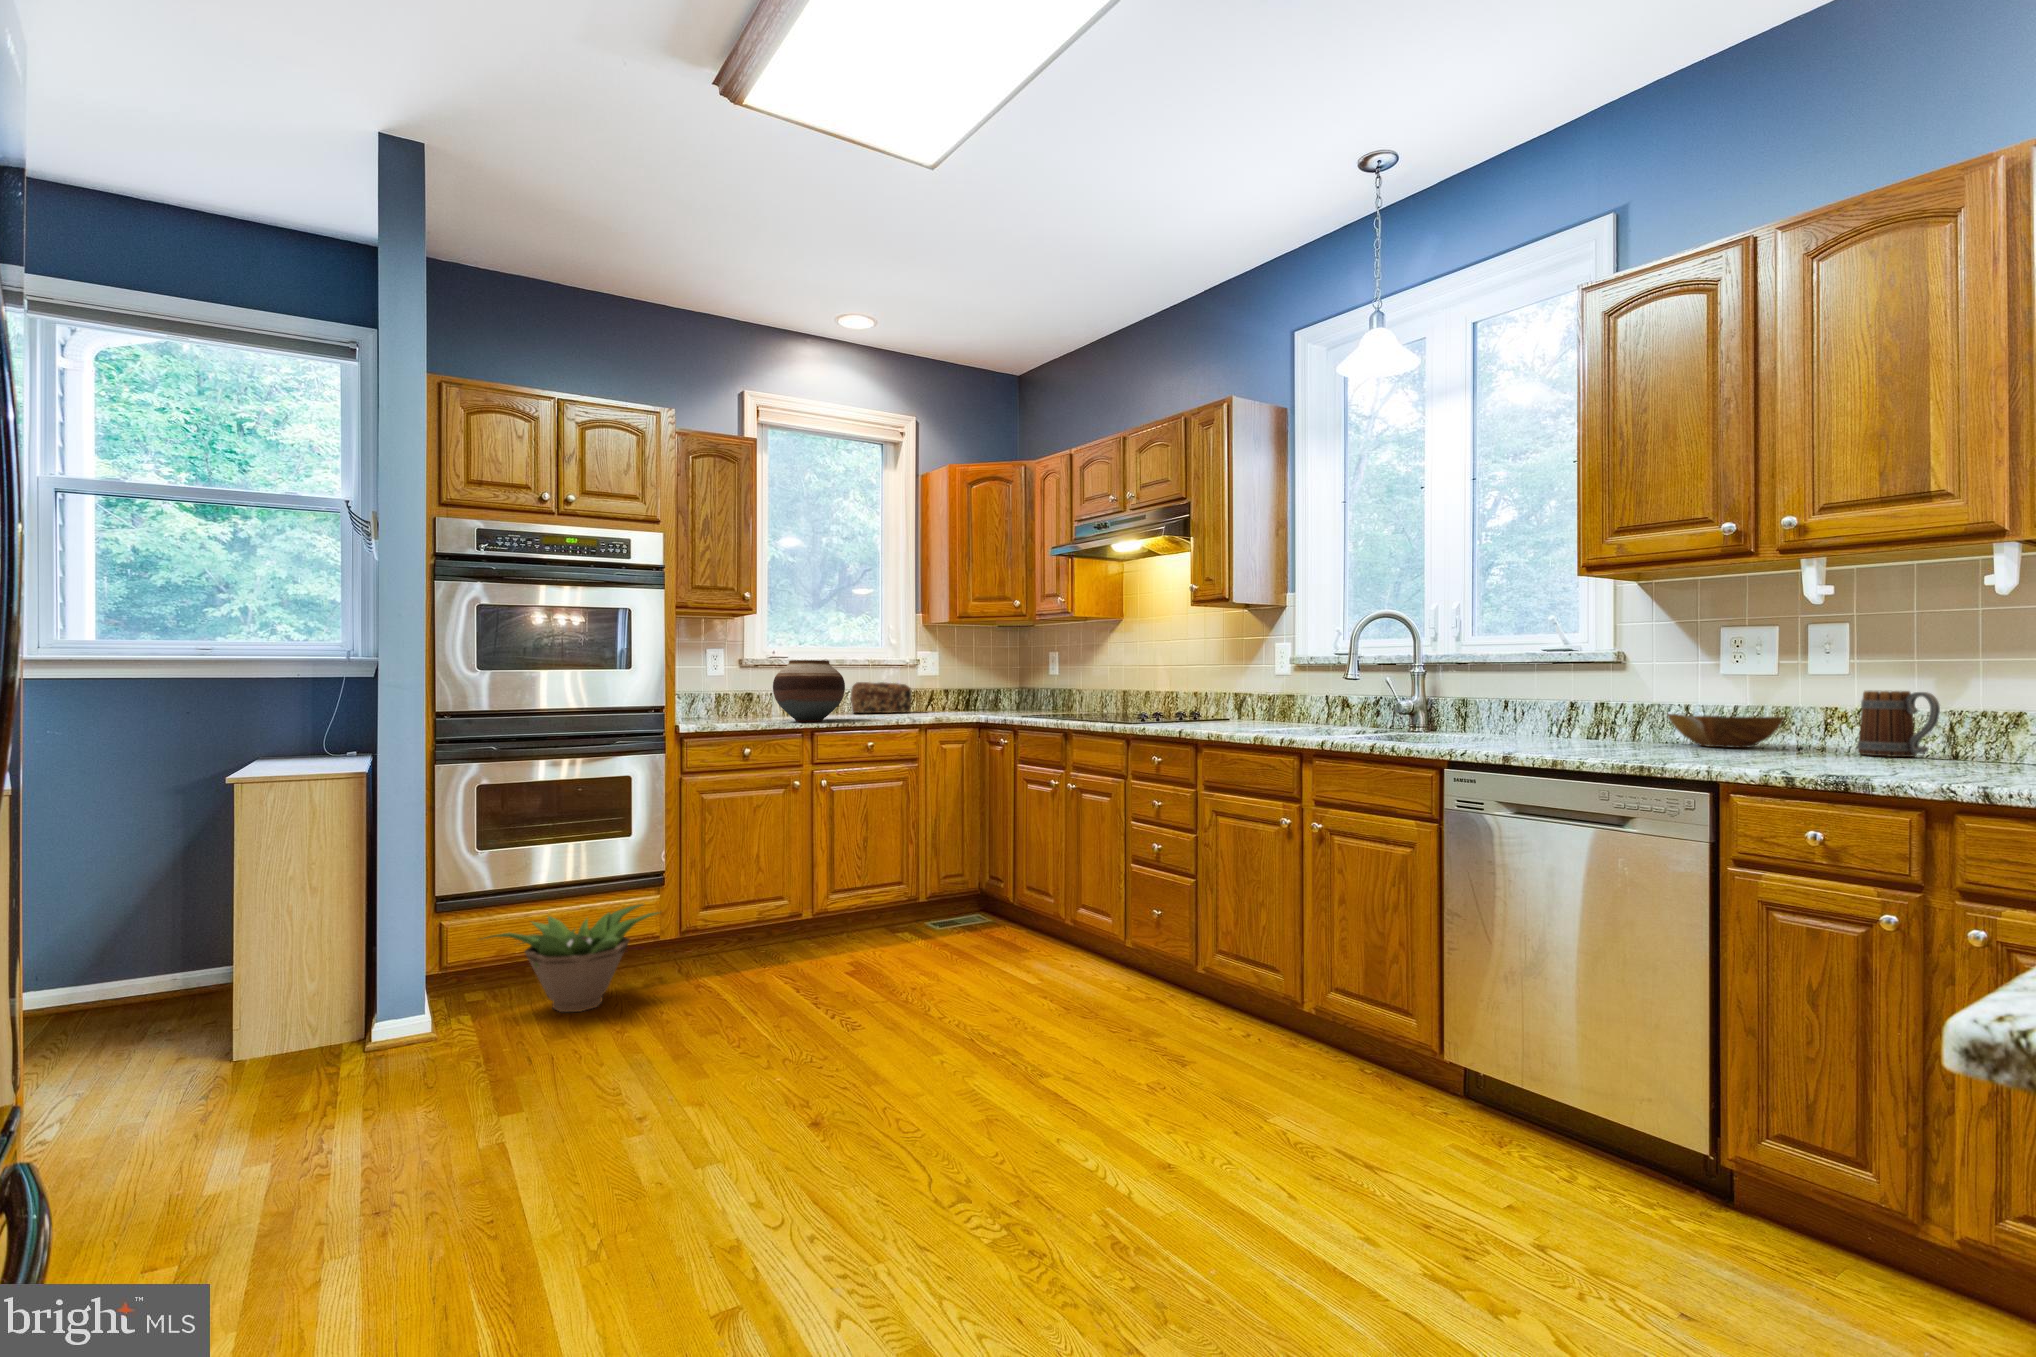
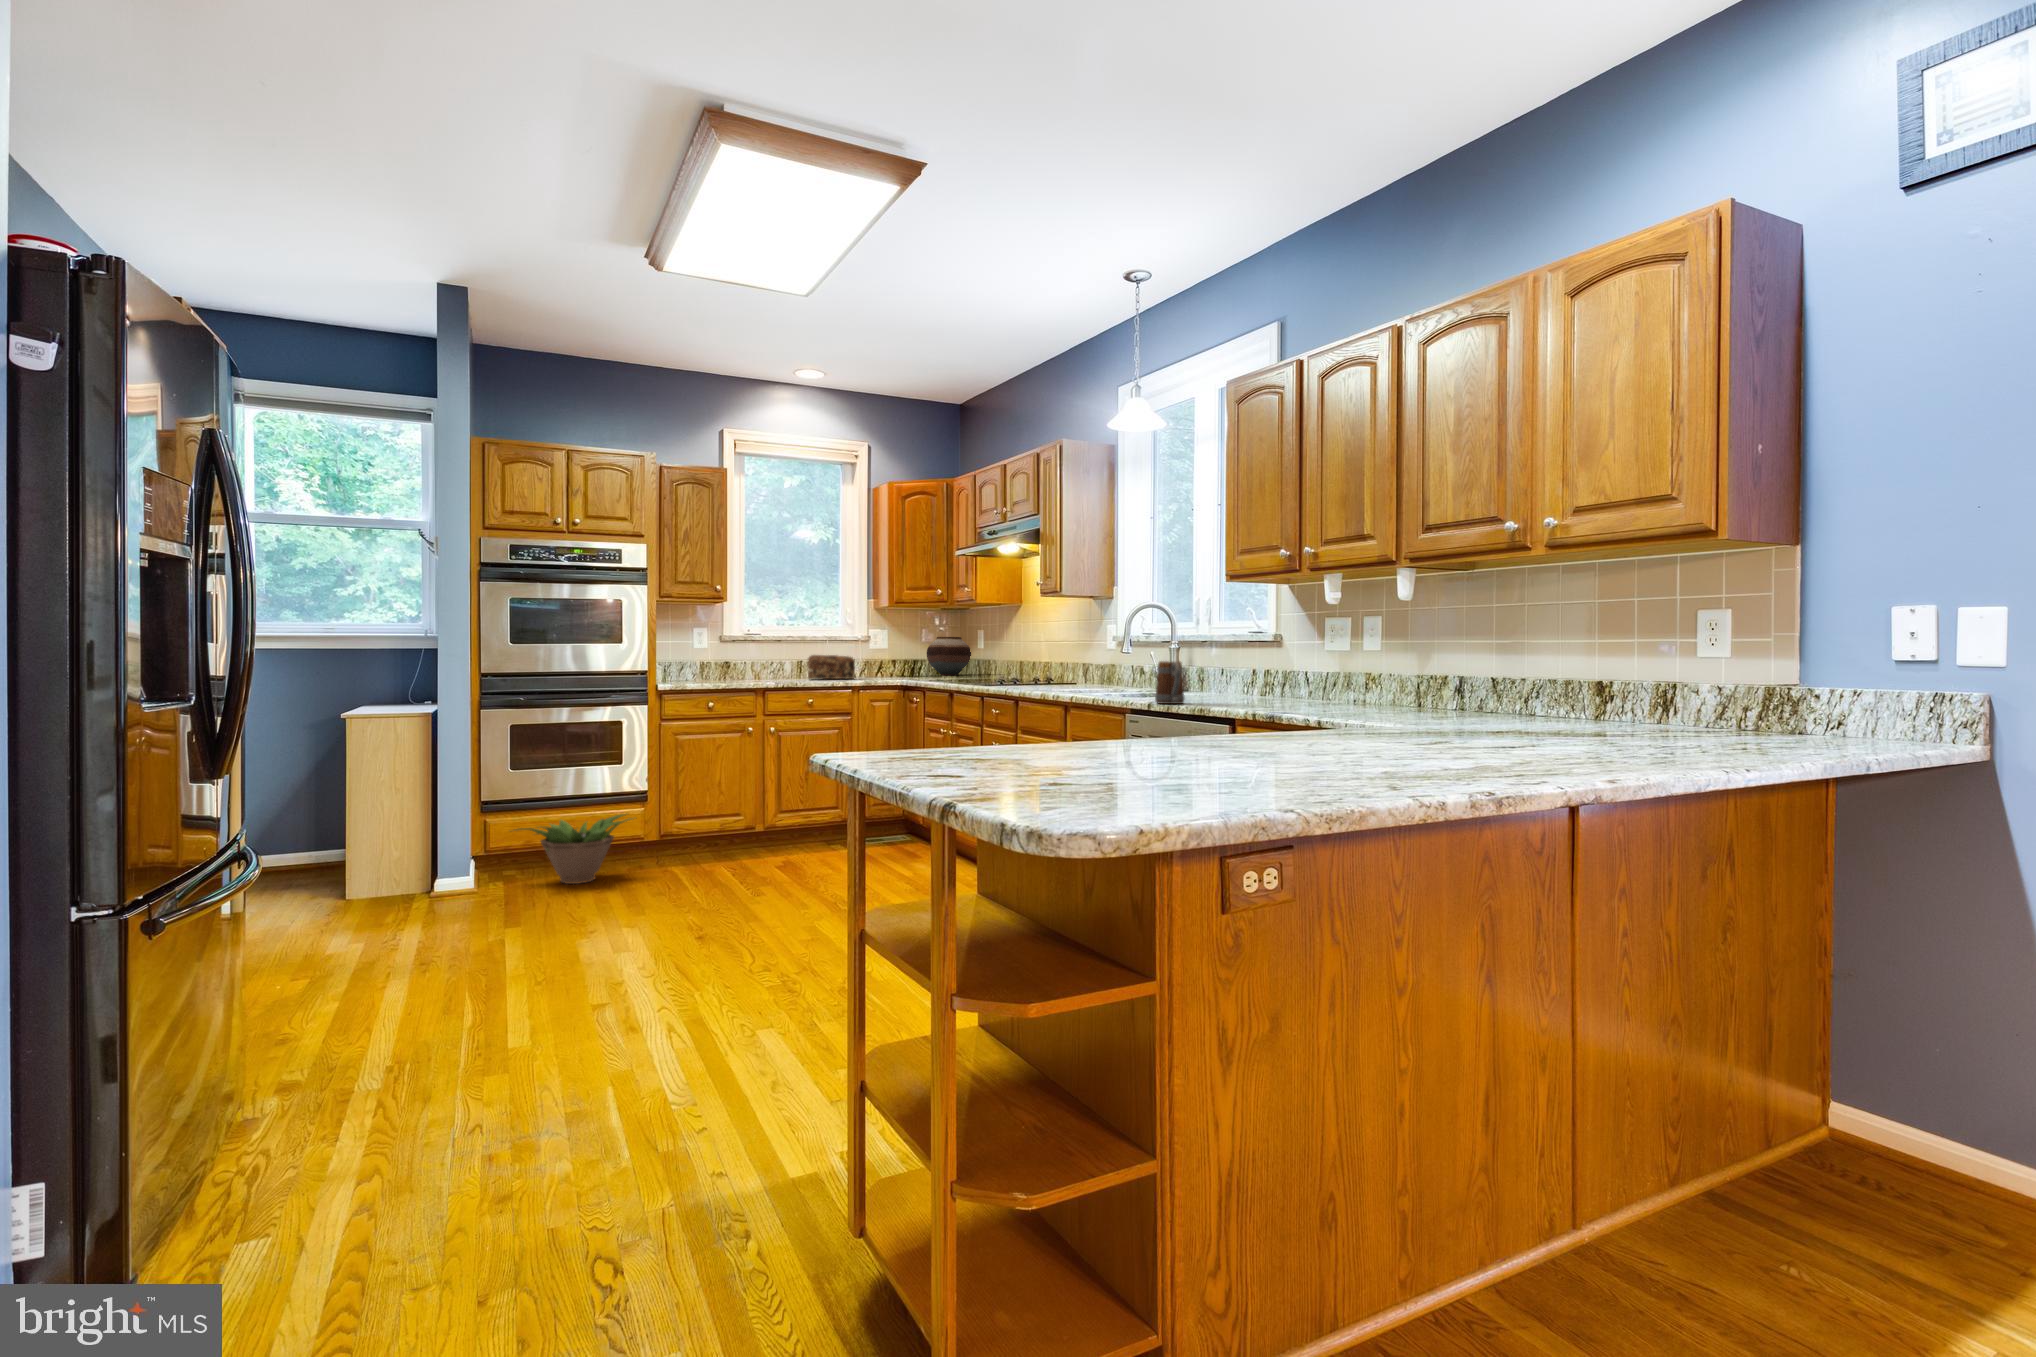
vase: present [773,660,845,722] -> present [927,637,971,675]
mug: present [1857,691,1940,757] -> present [1155,661,1185,704]
bowl: present [1668,714,1785,748] -> none [1287,678,1357,701]

